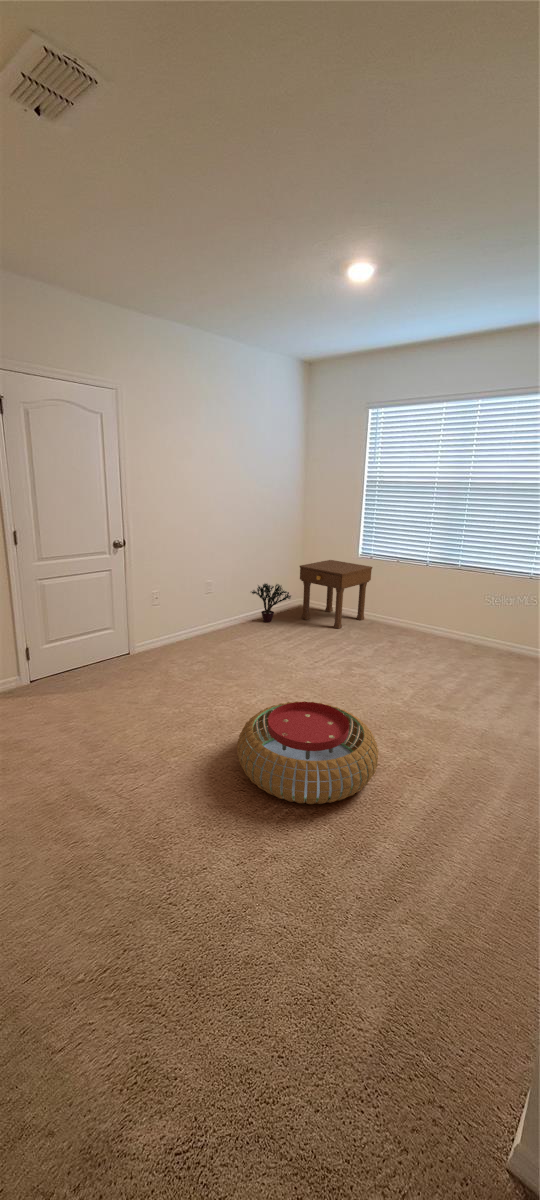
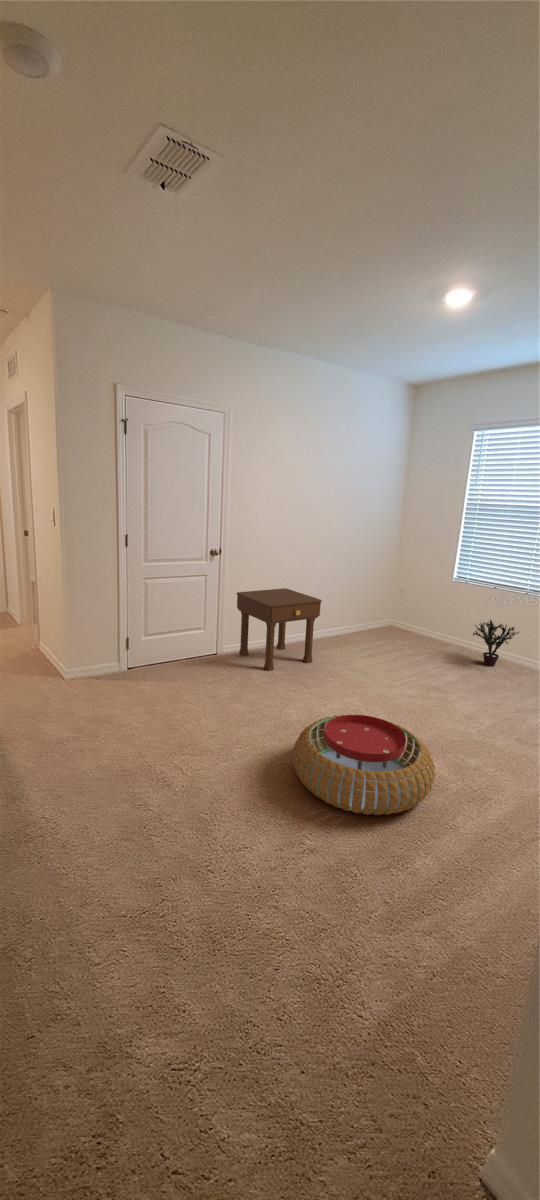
nightstand: present [300,560,372,629] -> present [237,588,322,671]
potted plant: present [252,584,291,622] -> present [473,620,519,666]

